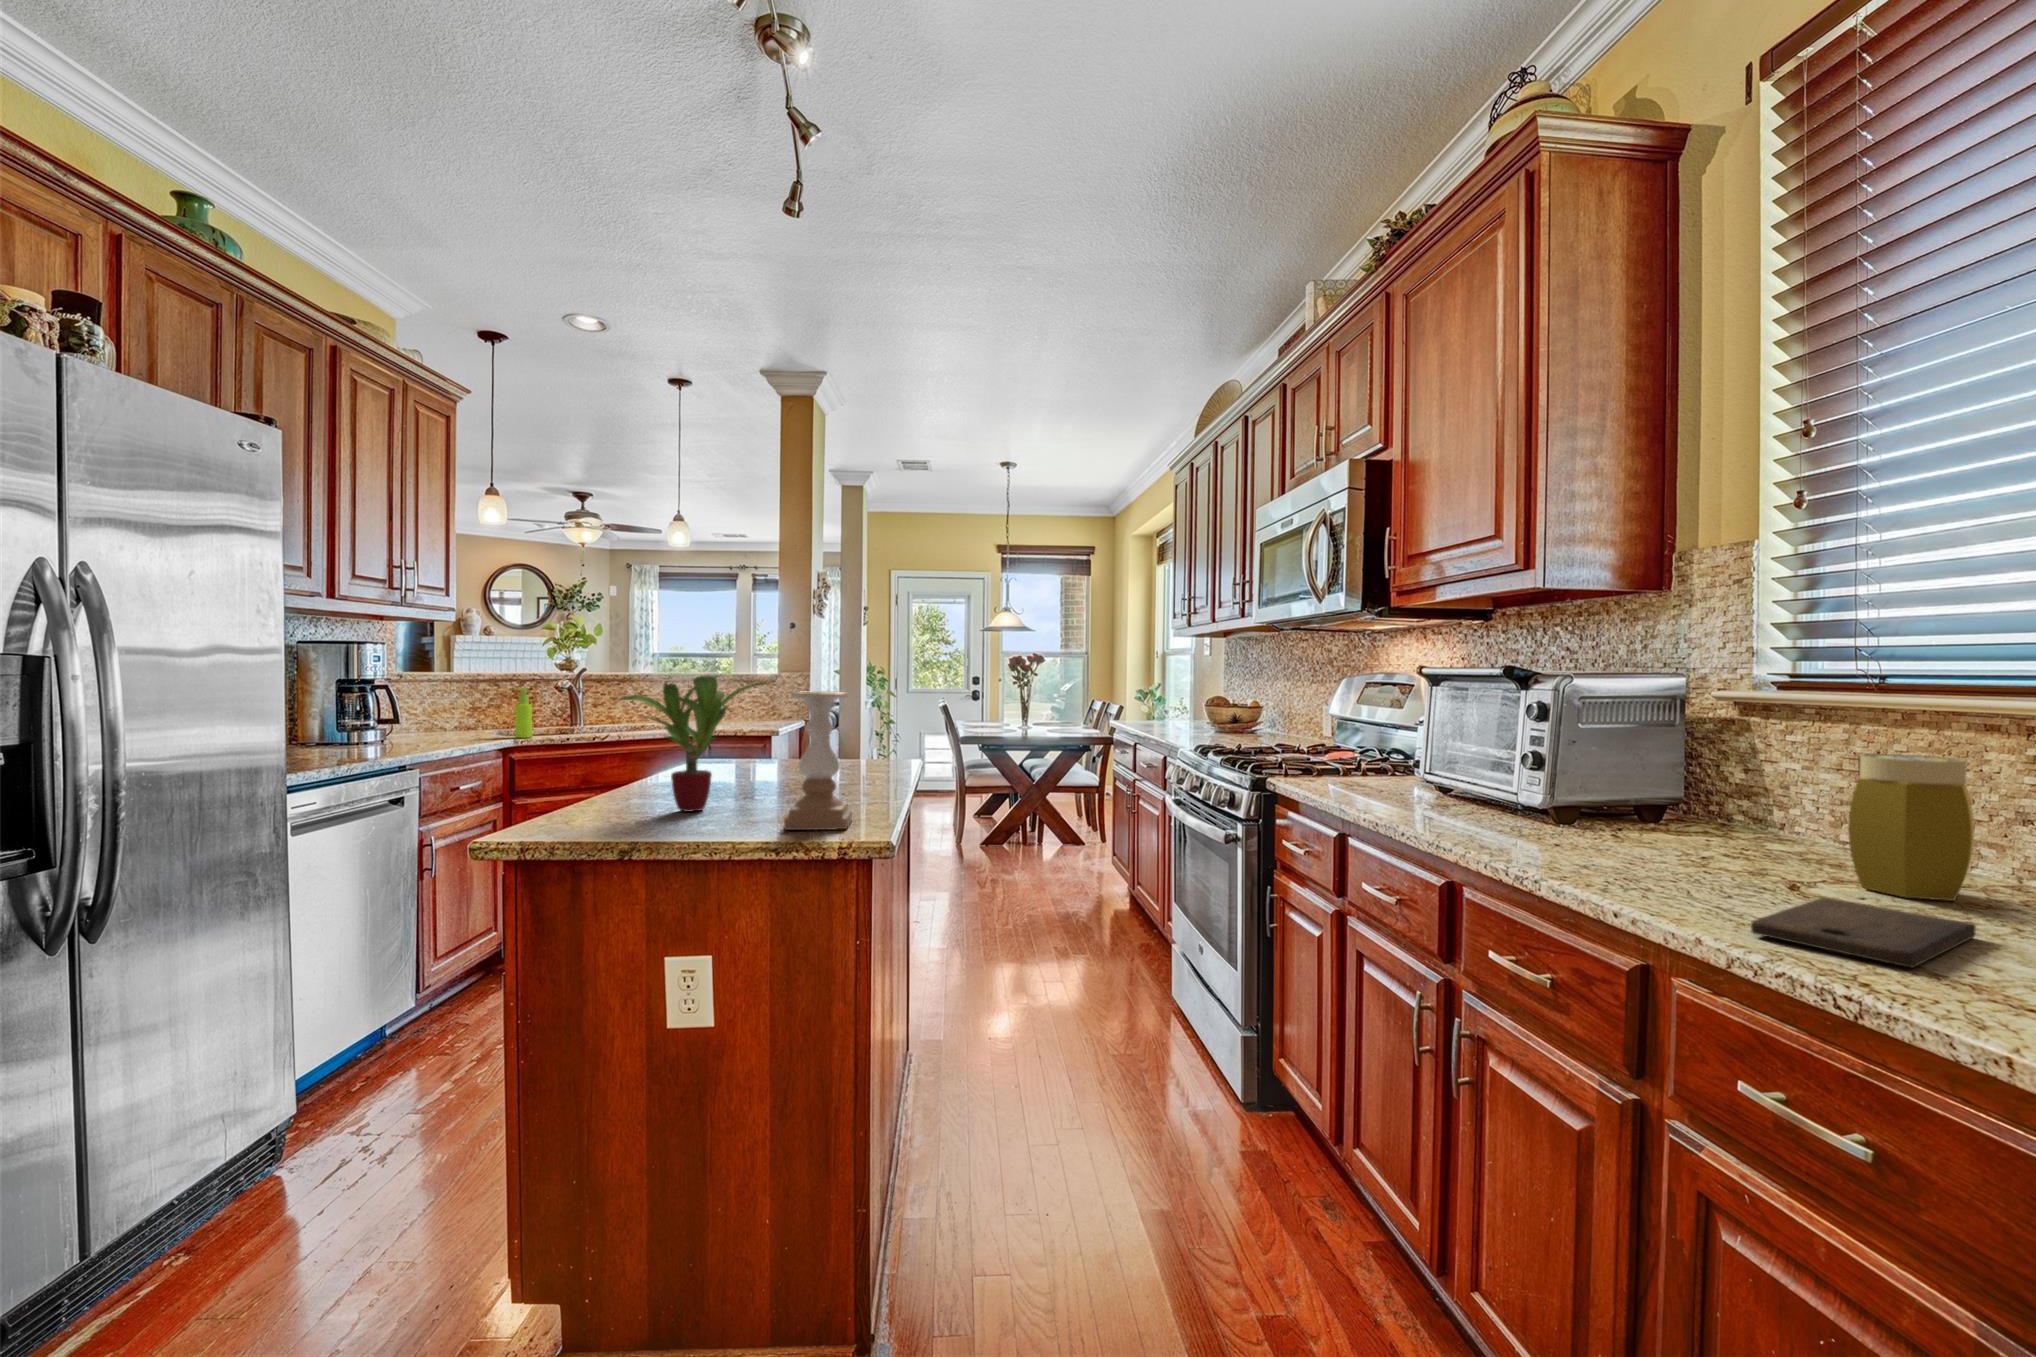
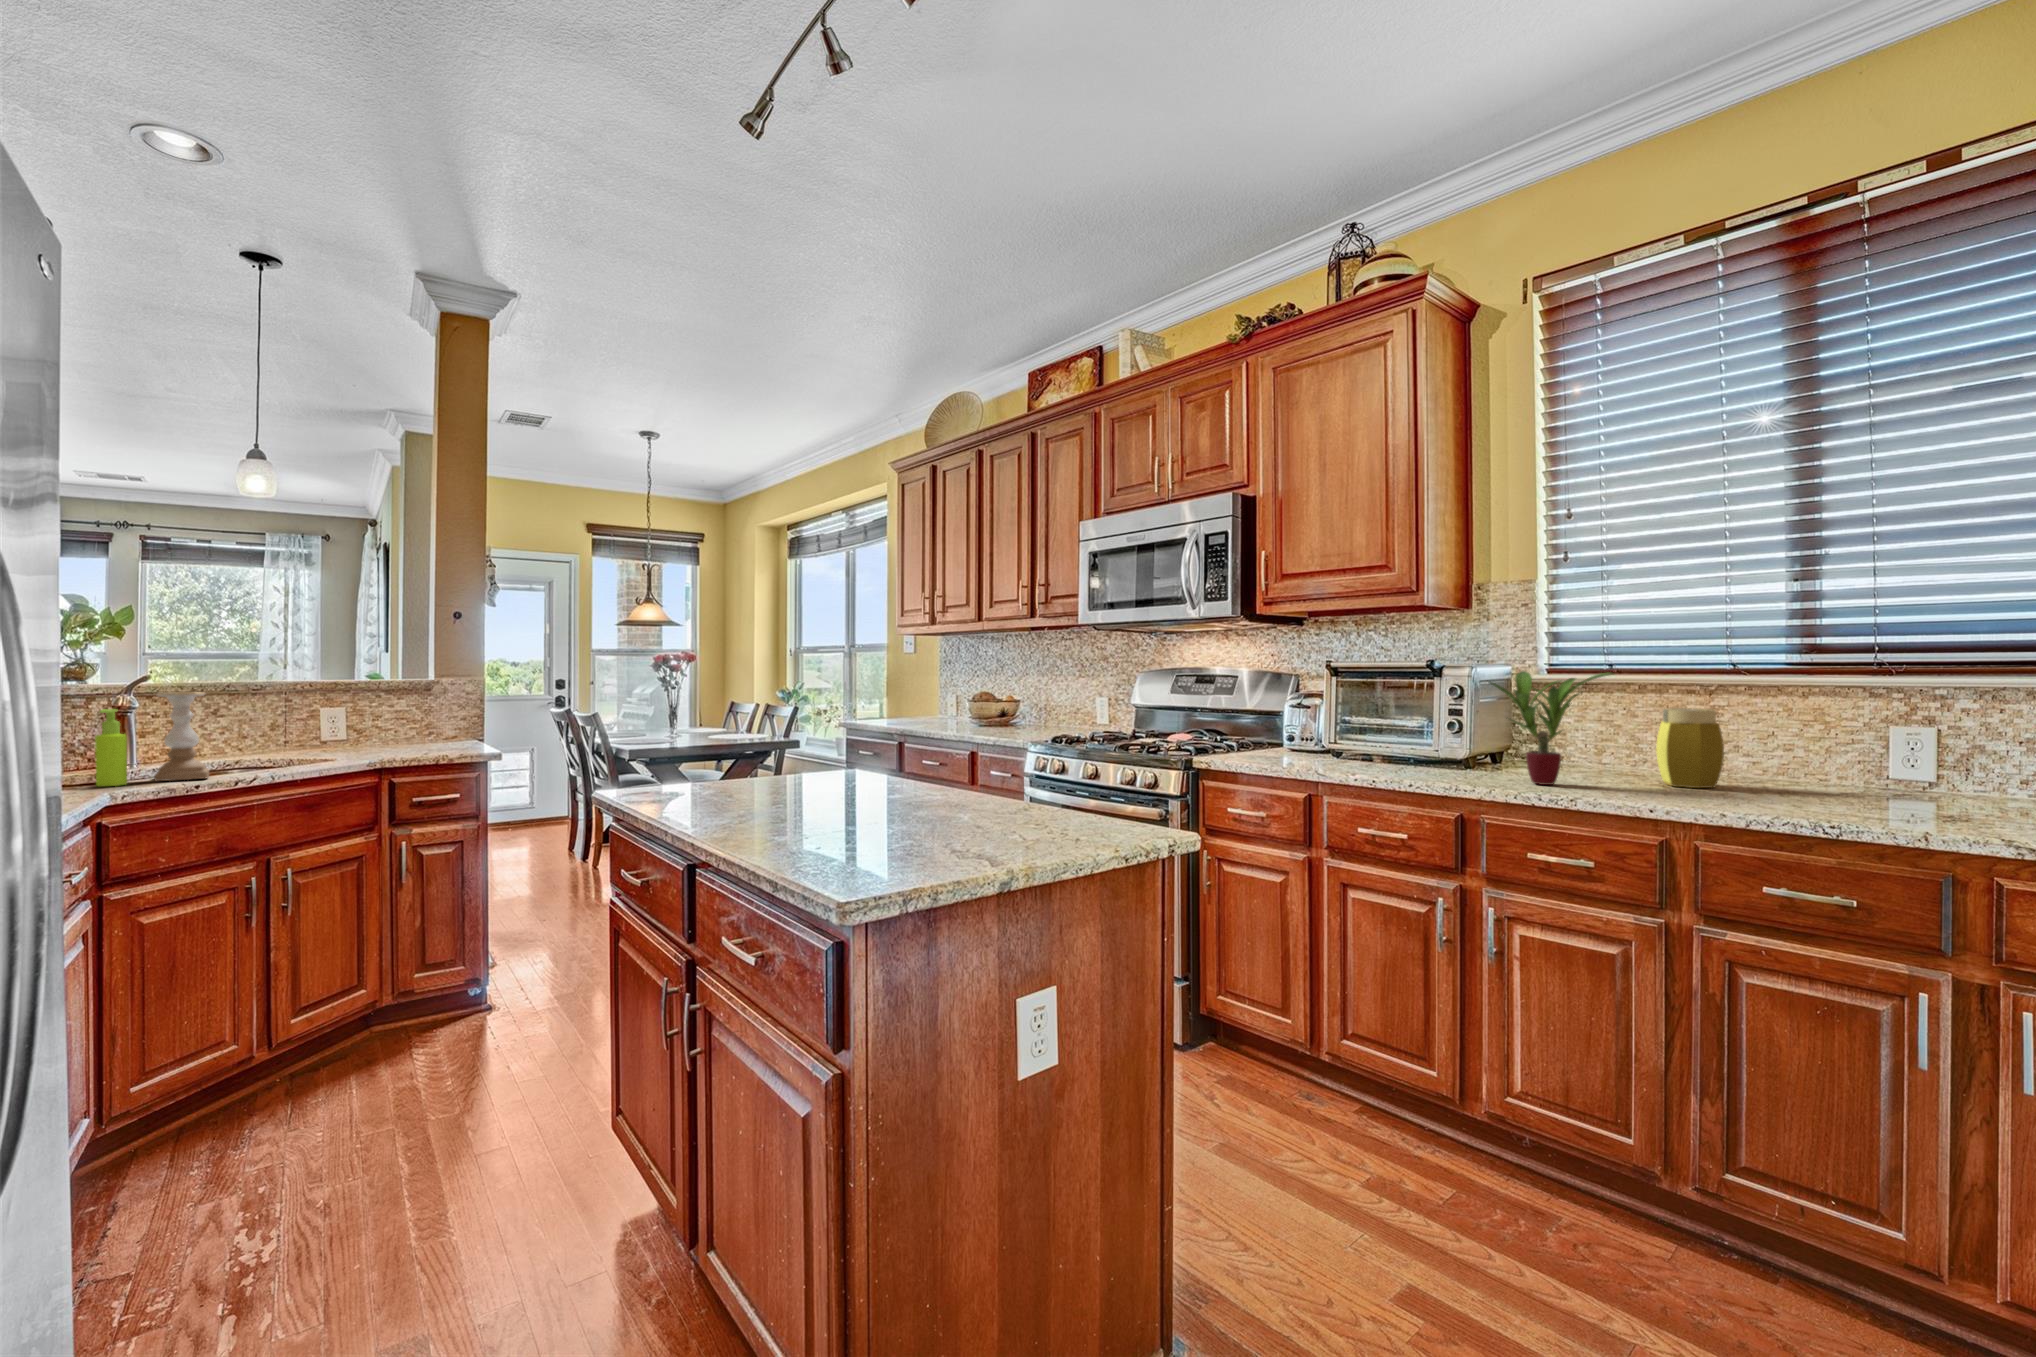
potted plant: present [618,674,765,812] -> present [1490,671,1612,785]
candle holder: present [784,691,852,830] -> present [154,692,209,781]
cutting board: present [1751,898,1975,967] -> none [1694,790,1799,815]

